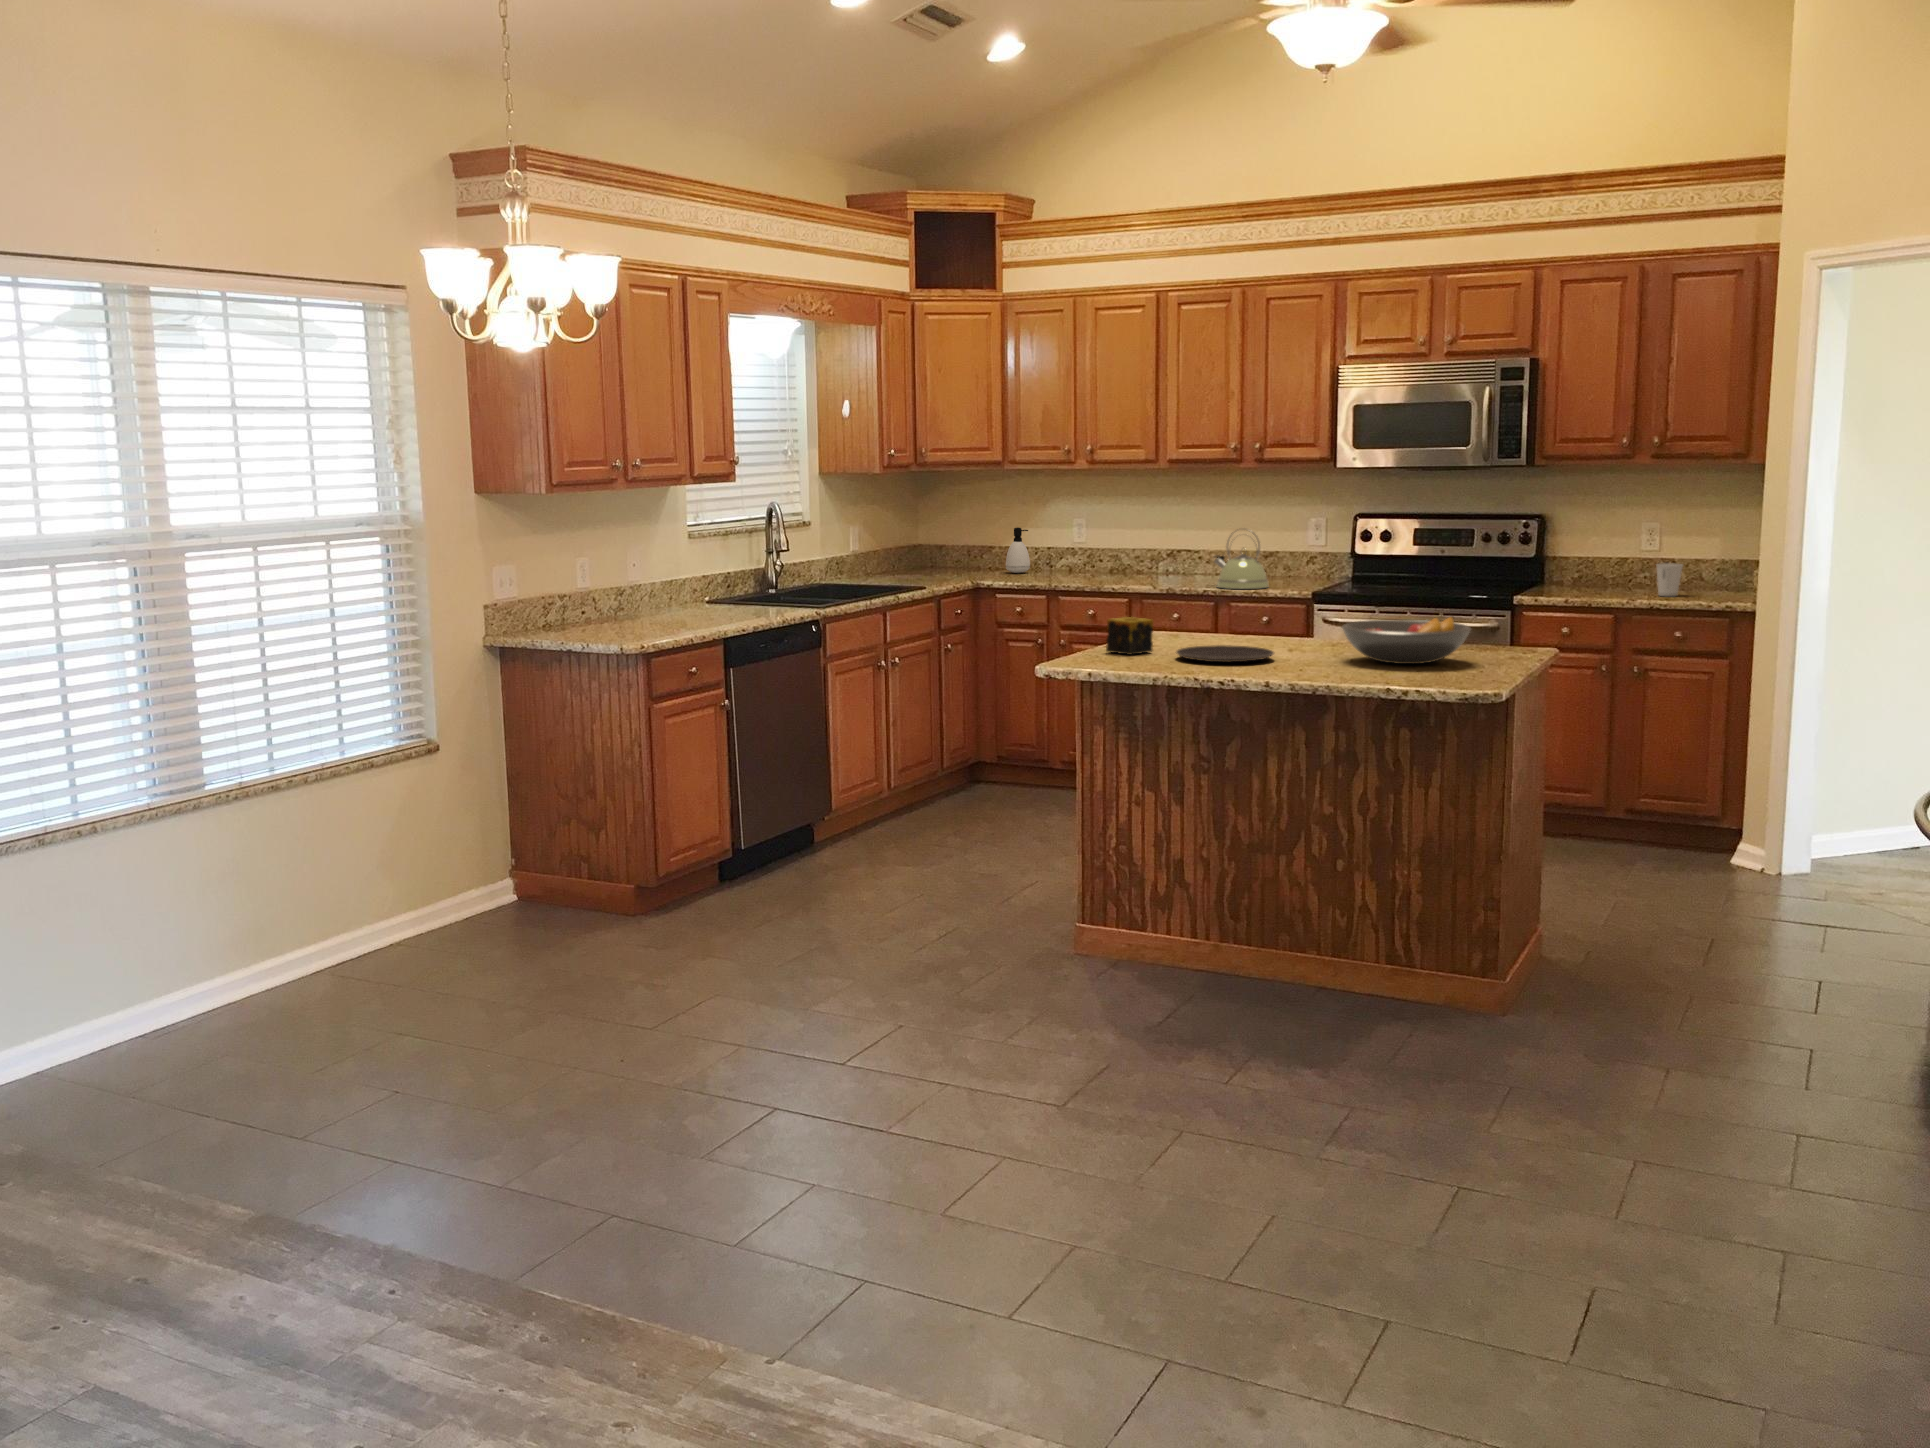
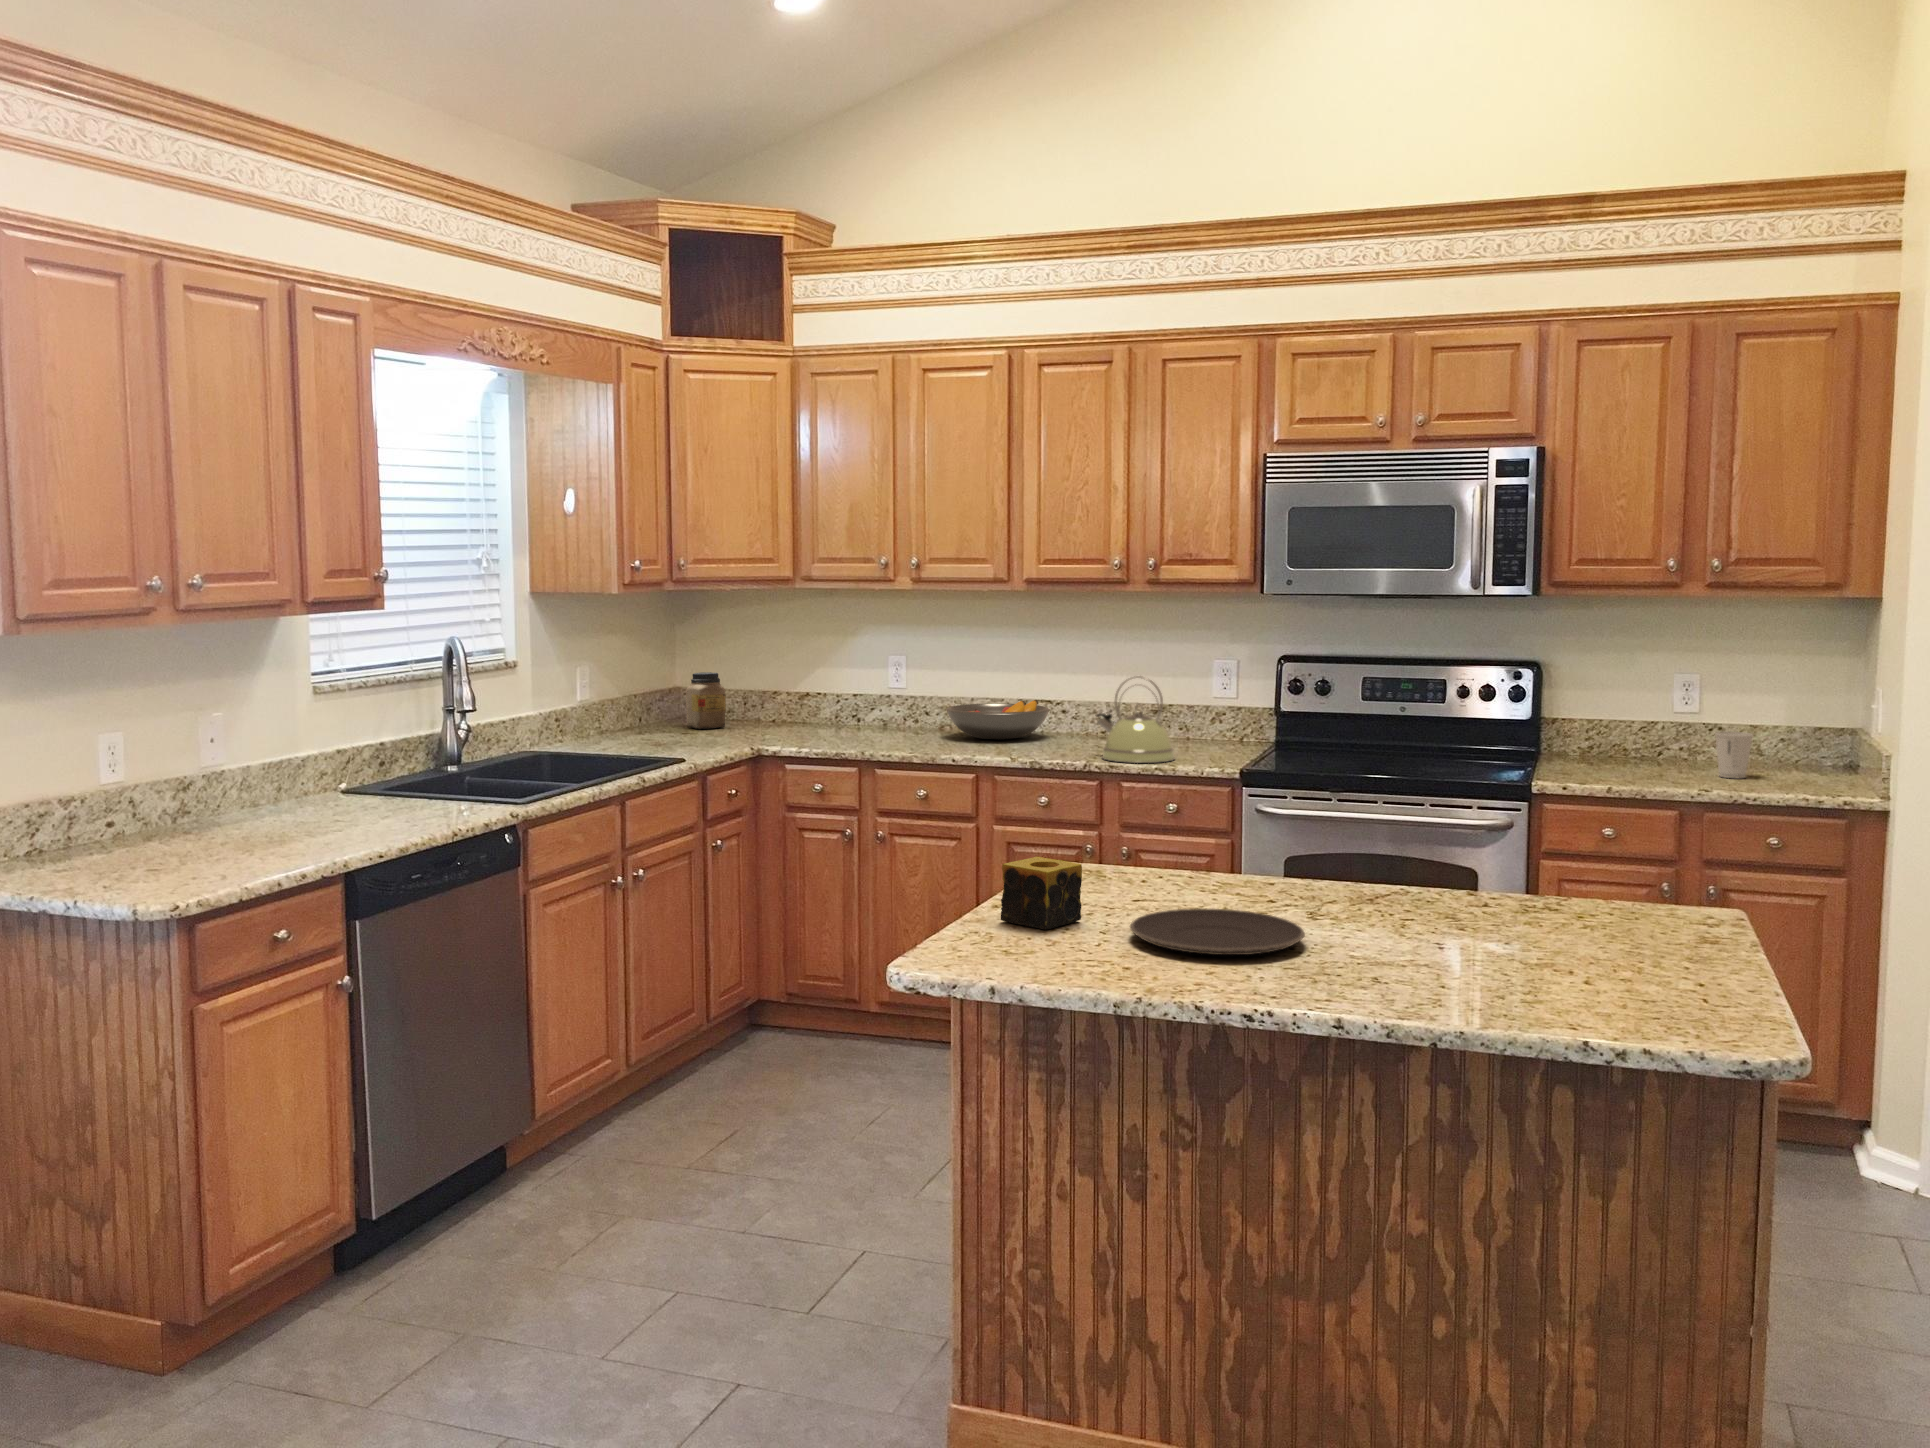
soap dispenser: present [1006,528,1030,573] -> none [799,668,833,730]
jar: none [925,532,953,573] -> present [686,672,726,729]
fruit bowl: present [1342,616,1471,664] -> present [946,700,1050,739]

